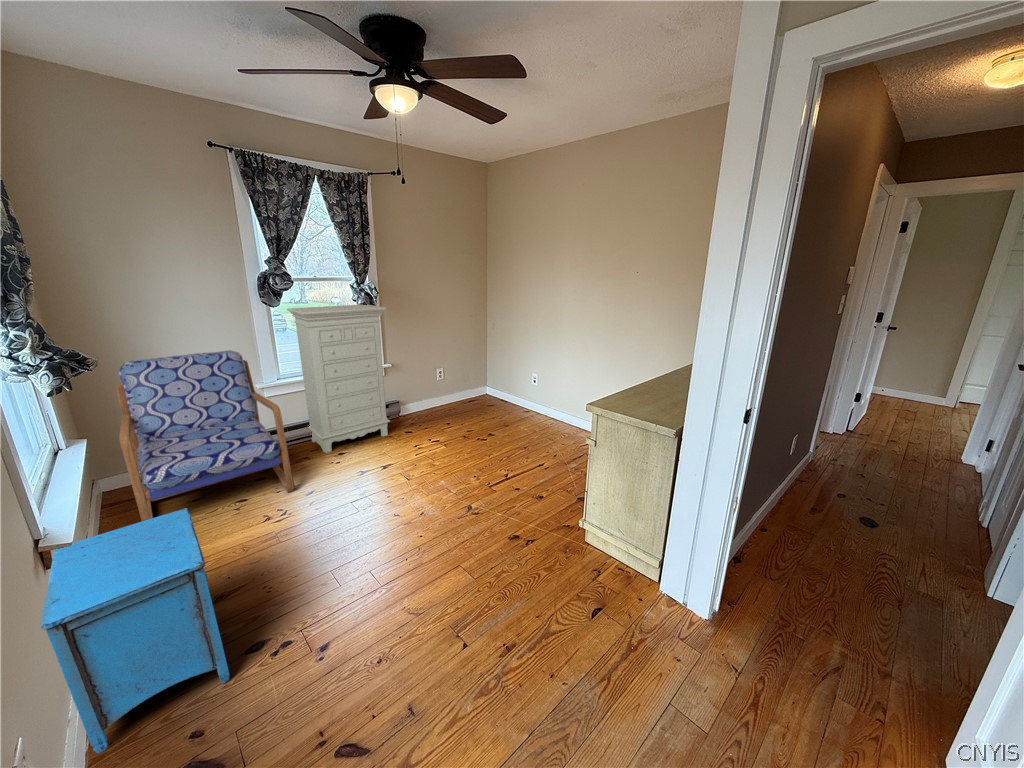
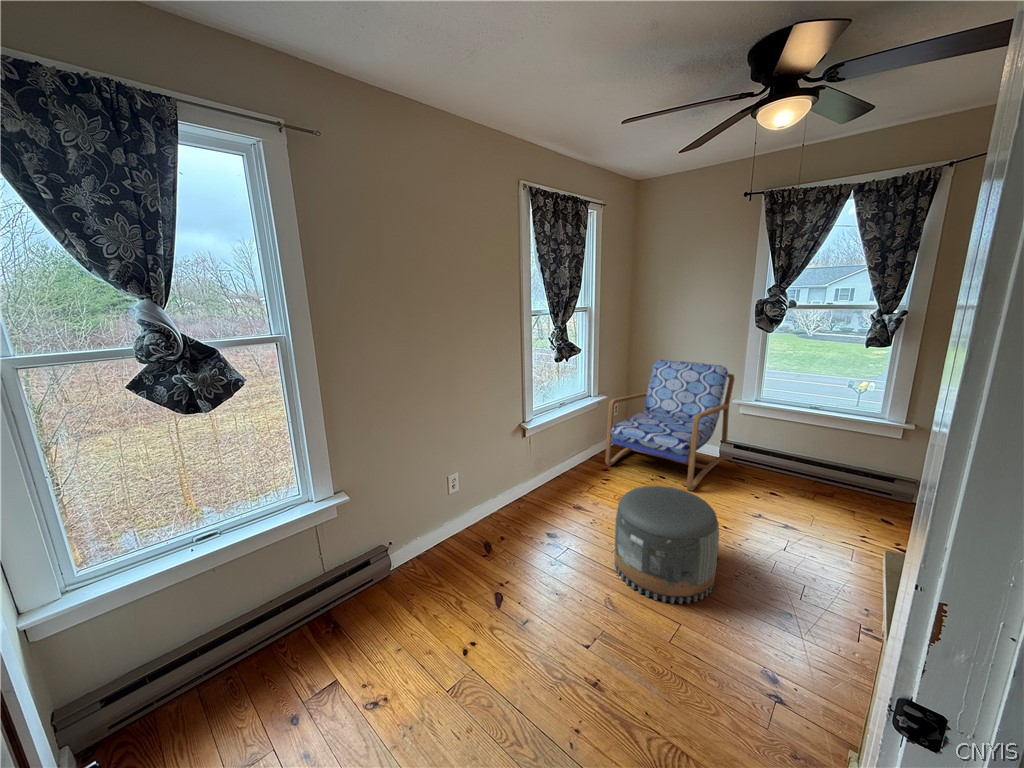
dresser: present [287,305,390,453] -> none [760,336,893,509]
pouf: none [331,467,440,591] -> present [615,486,719,604]
nightstand: present [40,508,229,754] -> none [489,430,569,535]

